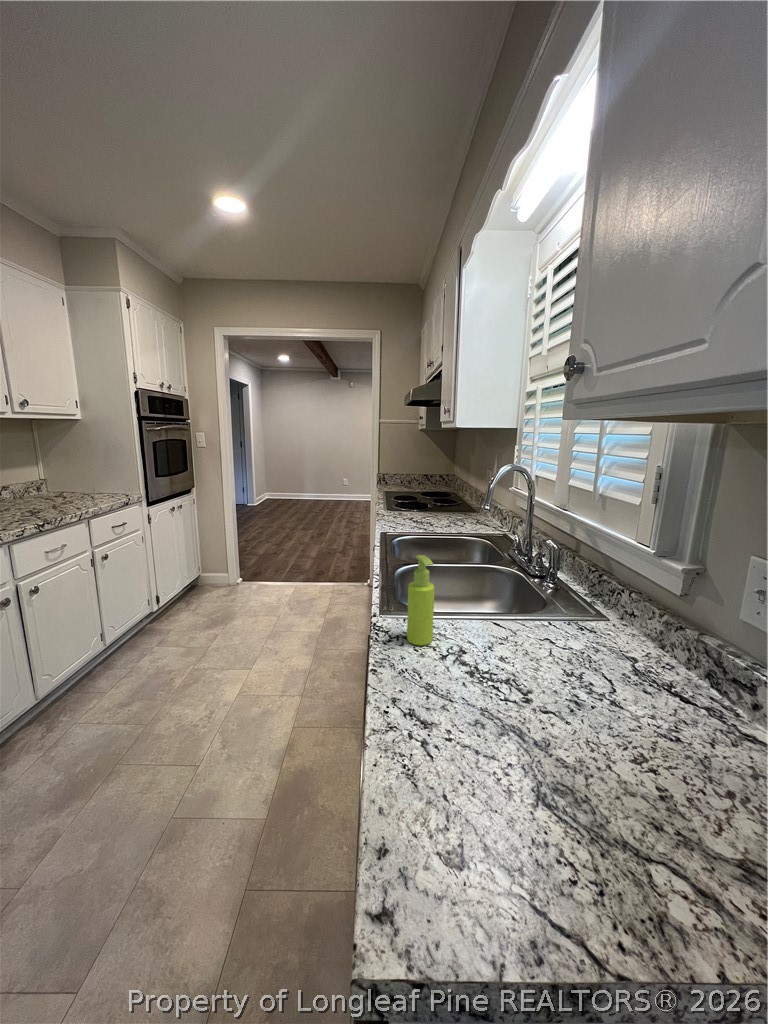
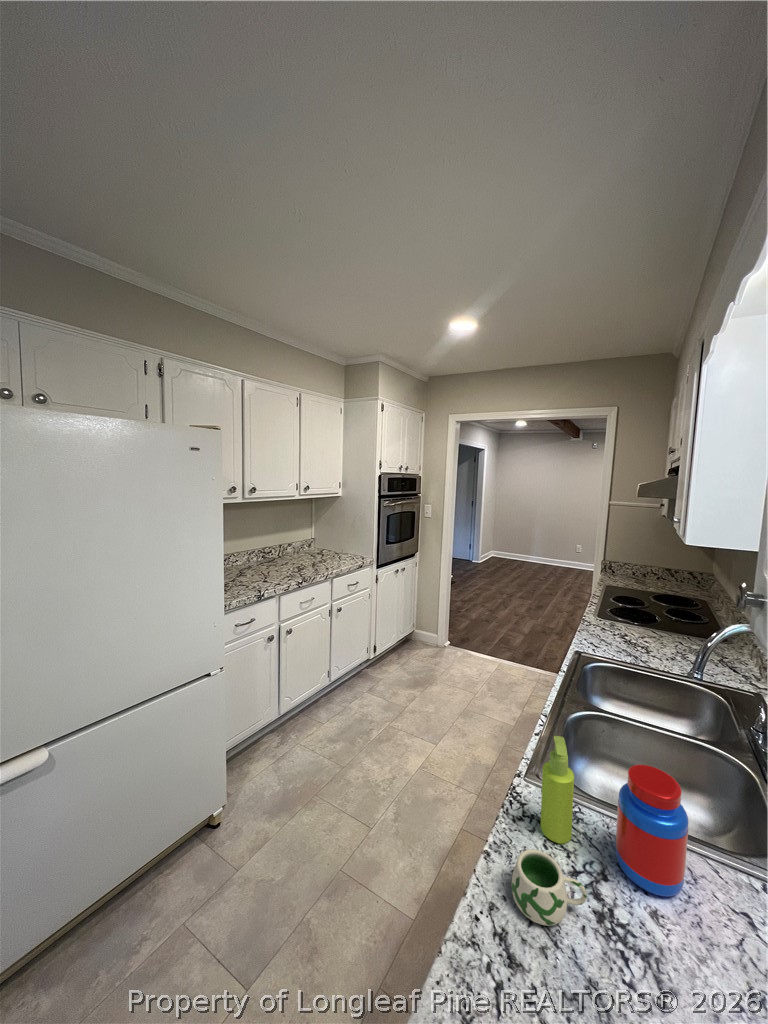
jar: none [465,559,516,648] -> present [615,765,688,897]
mug: none [404,643,463,695] -> present [511,849,587,926]

